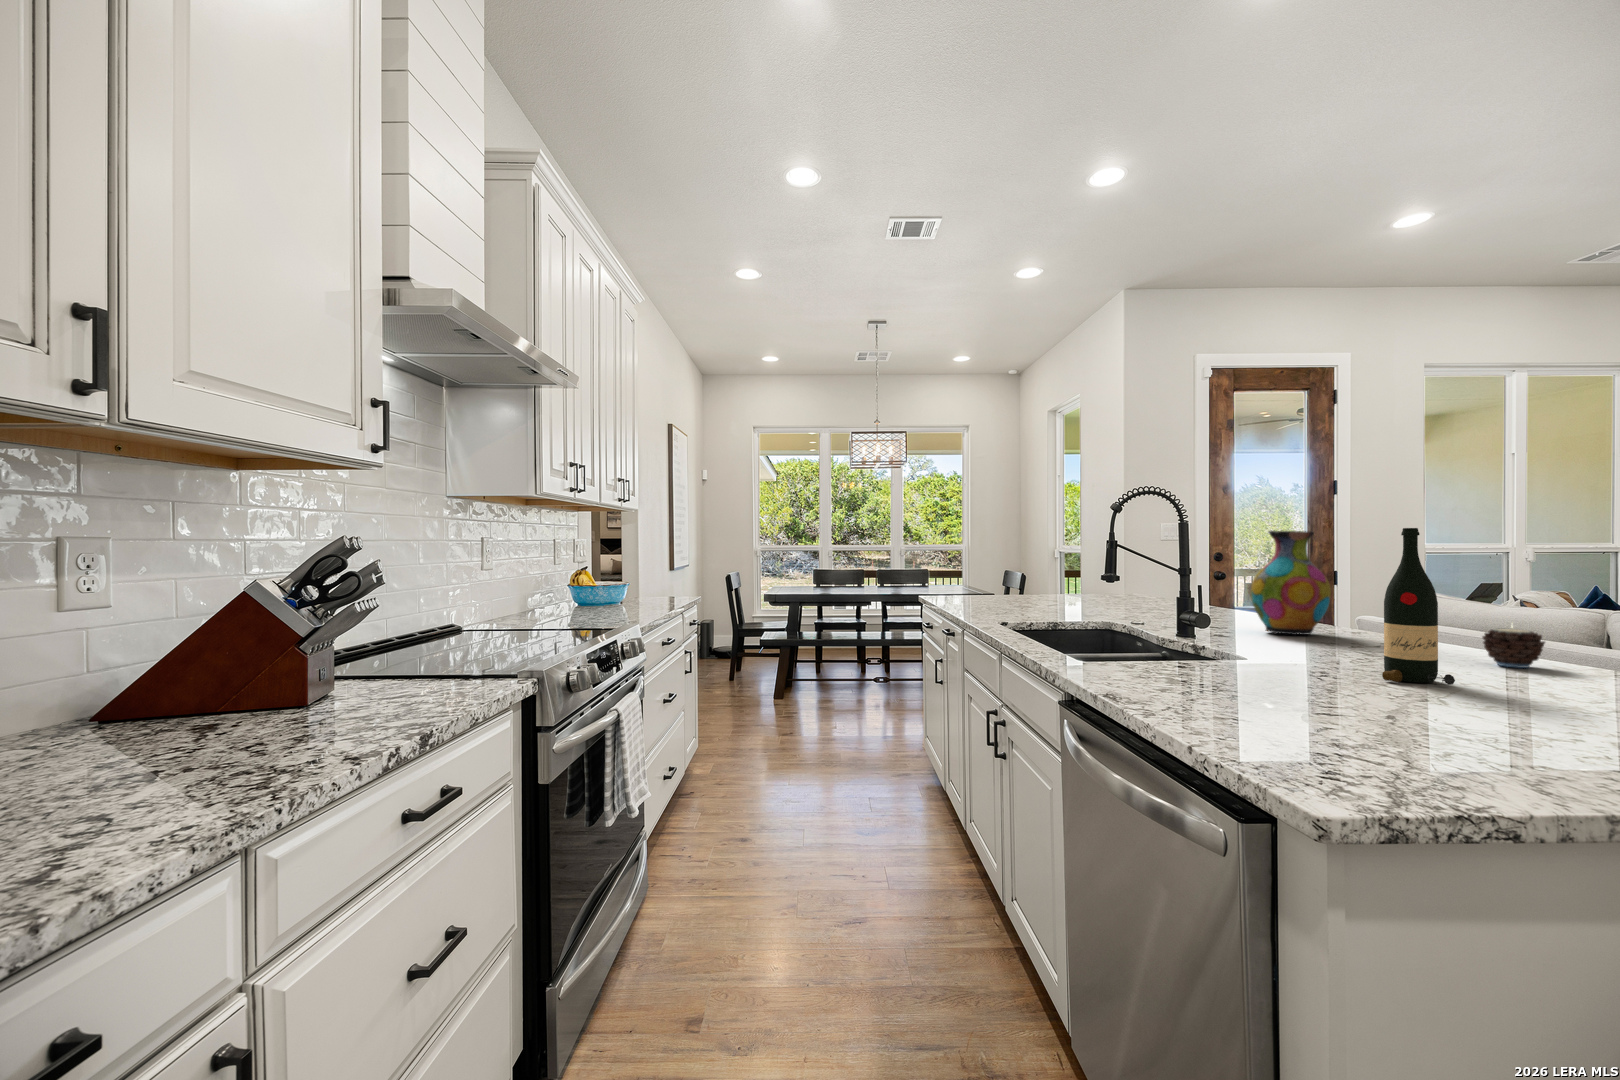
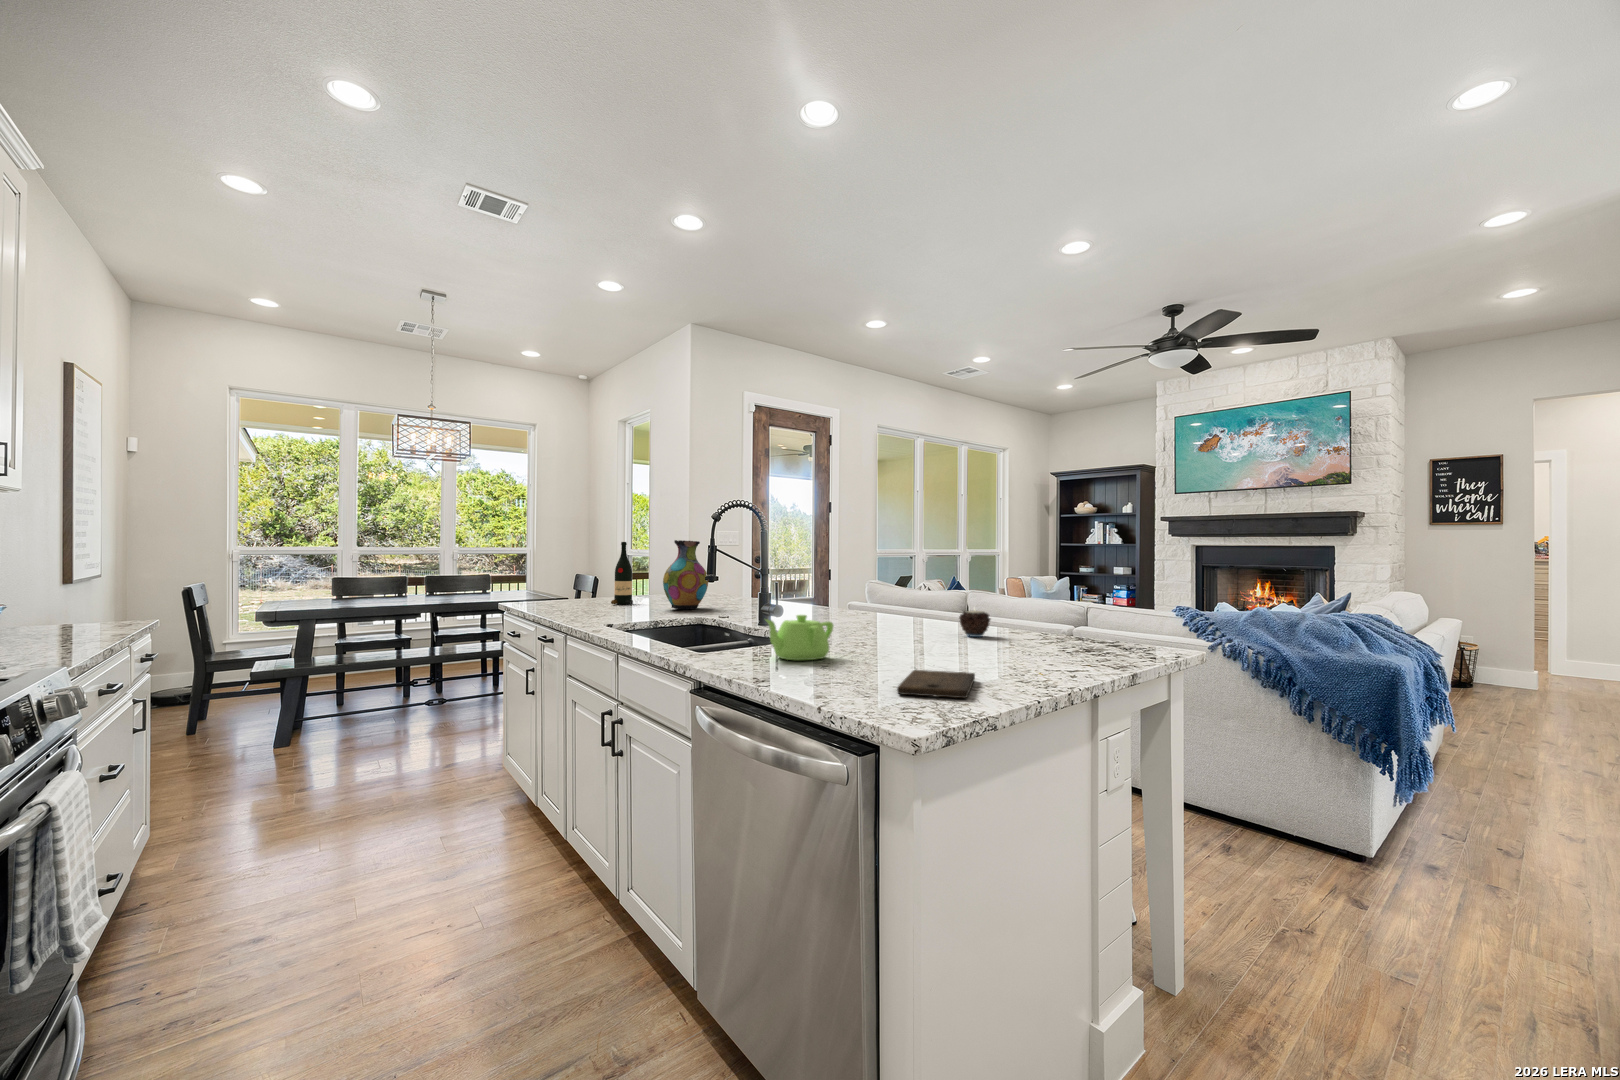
wine bottle: present [1382,528,1455,685] -> present [611,542,633,604]
vase: present [1250,531,1331,635] -> present [663,540,708,609]
teapot: none [1151,624,1253,681] -> present [766,615,833,660]
cutting board: none [1325,712,1483,768] -> present [897,670,975,698]

